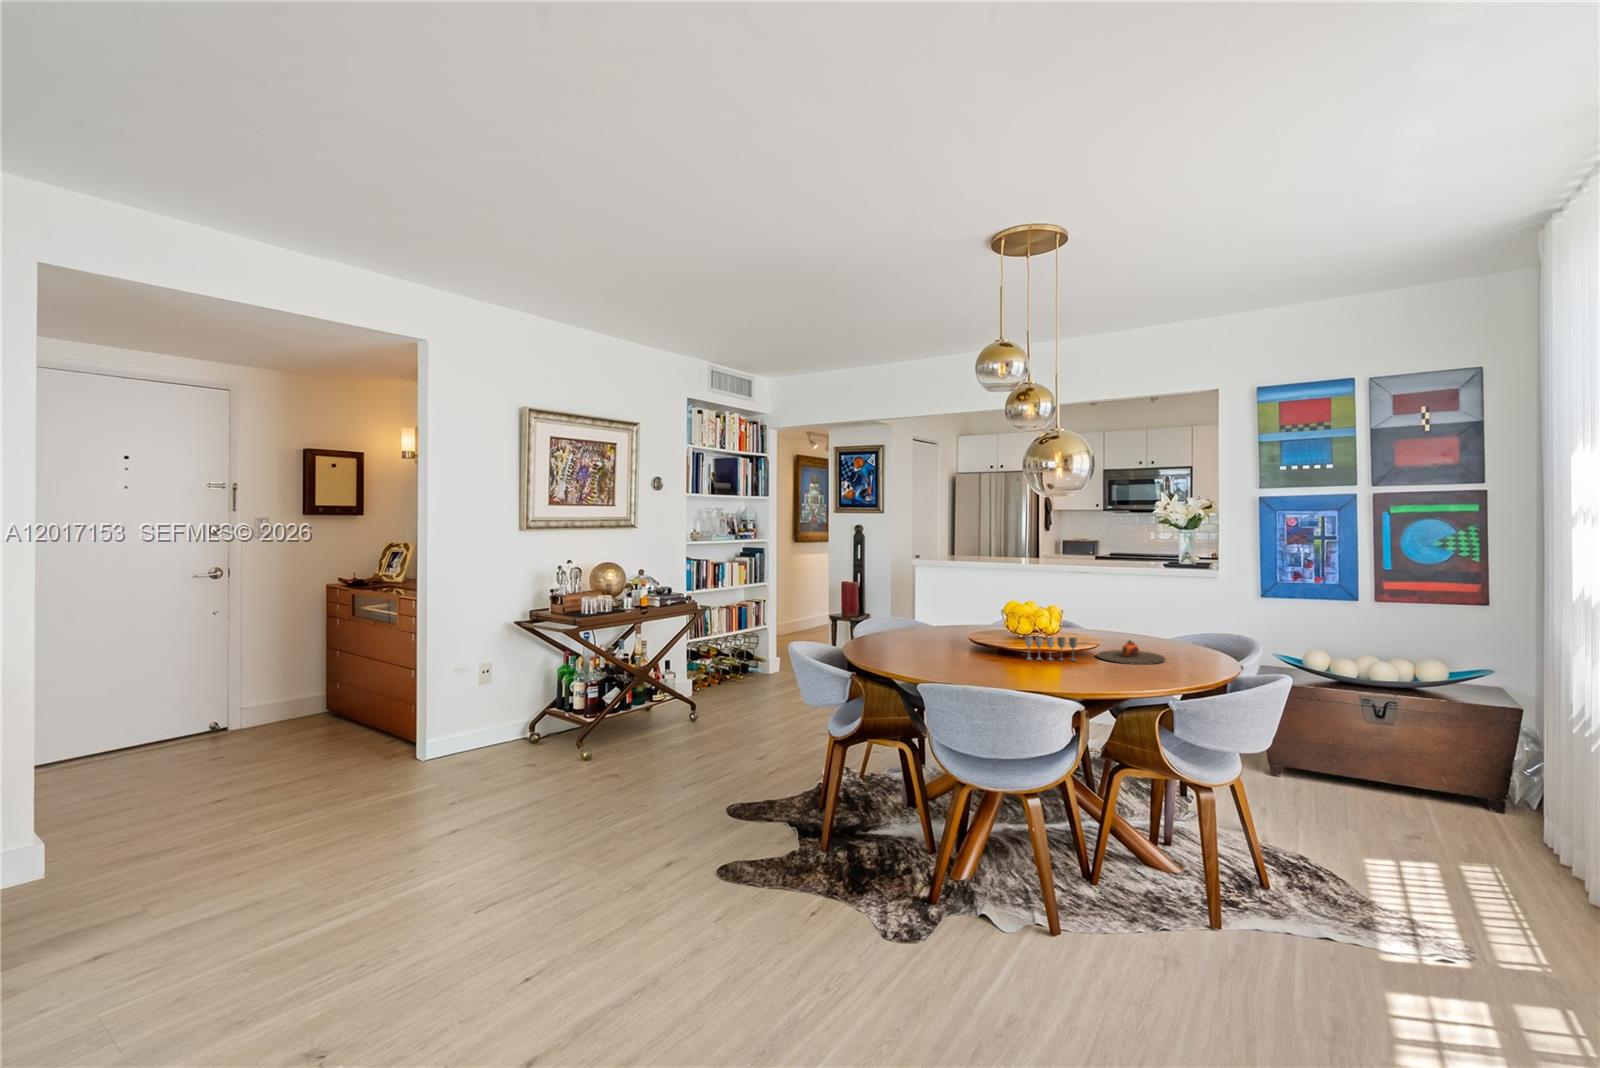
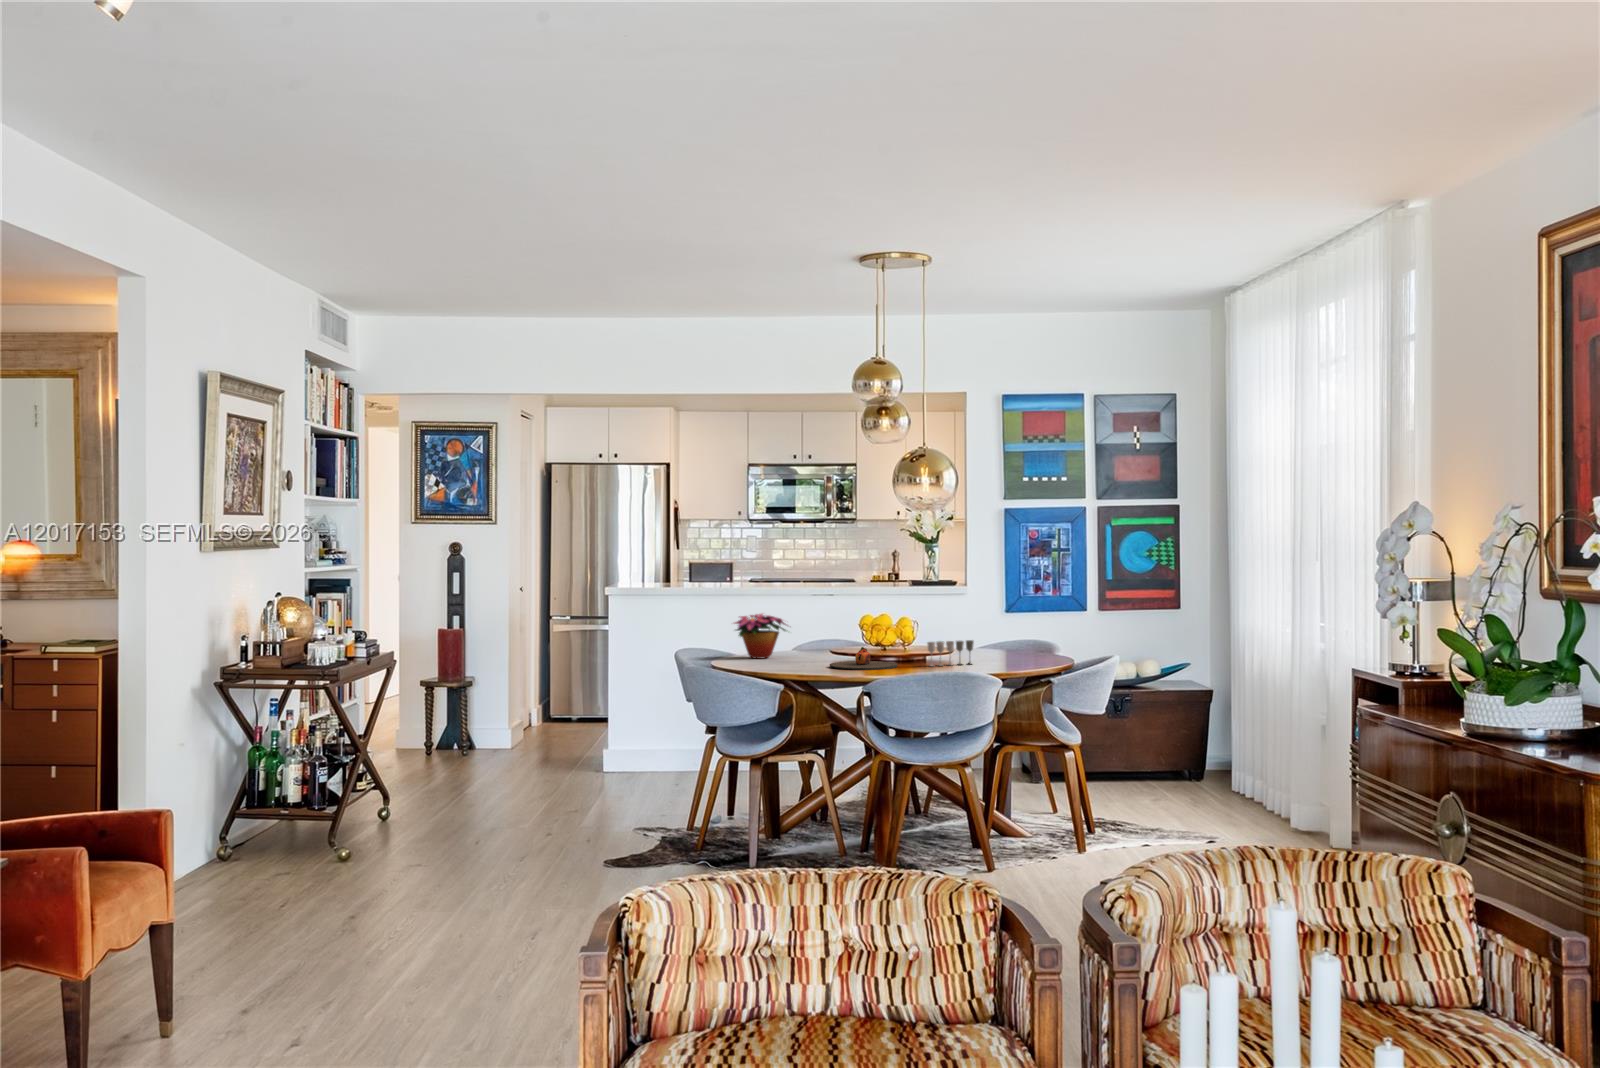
flower arrangement: none [916,594,970,631] -> present [734,614,786,659]
plate: present [1097,640,1165,665] -> present [830,647,897,670]

